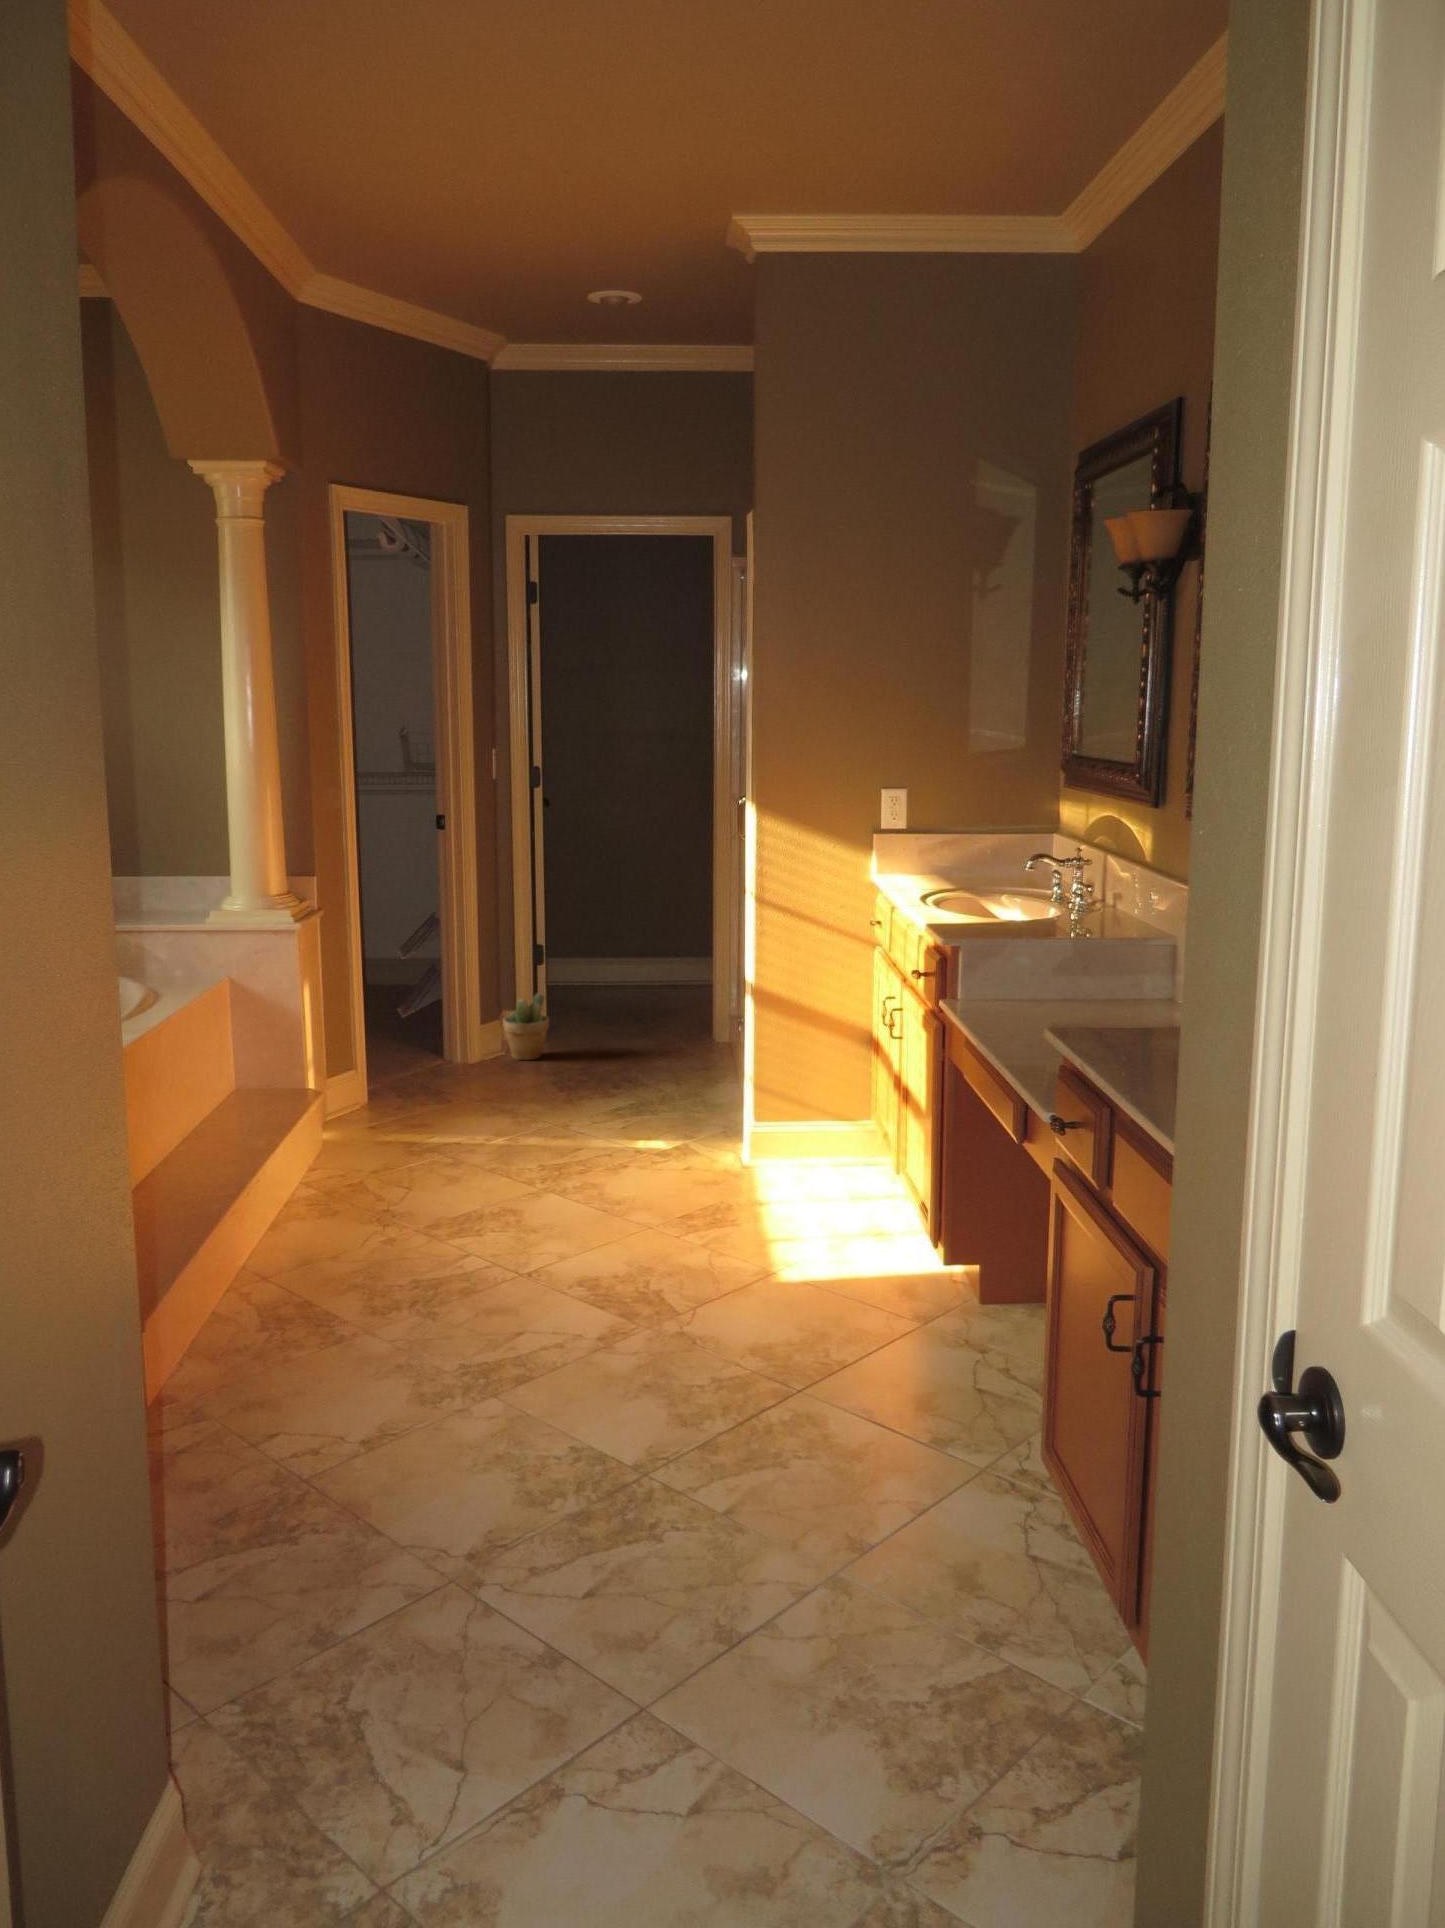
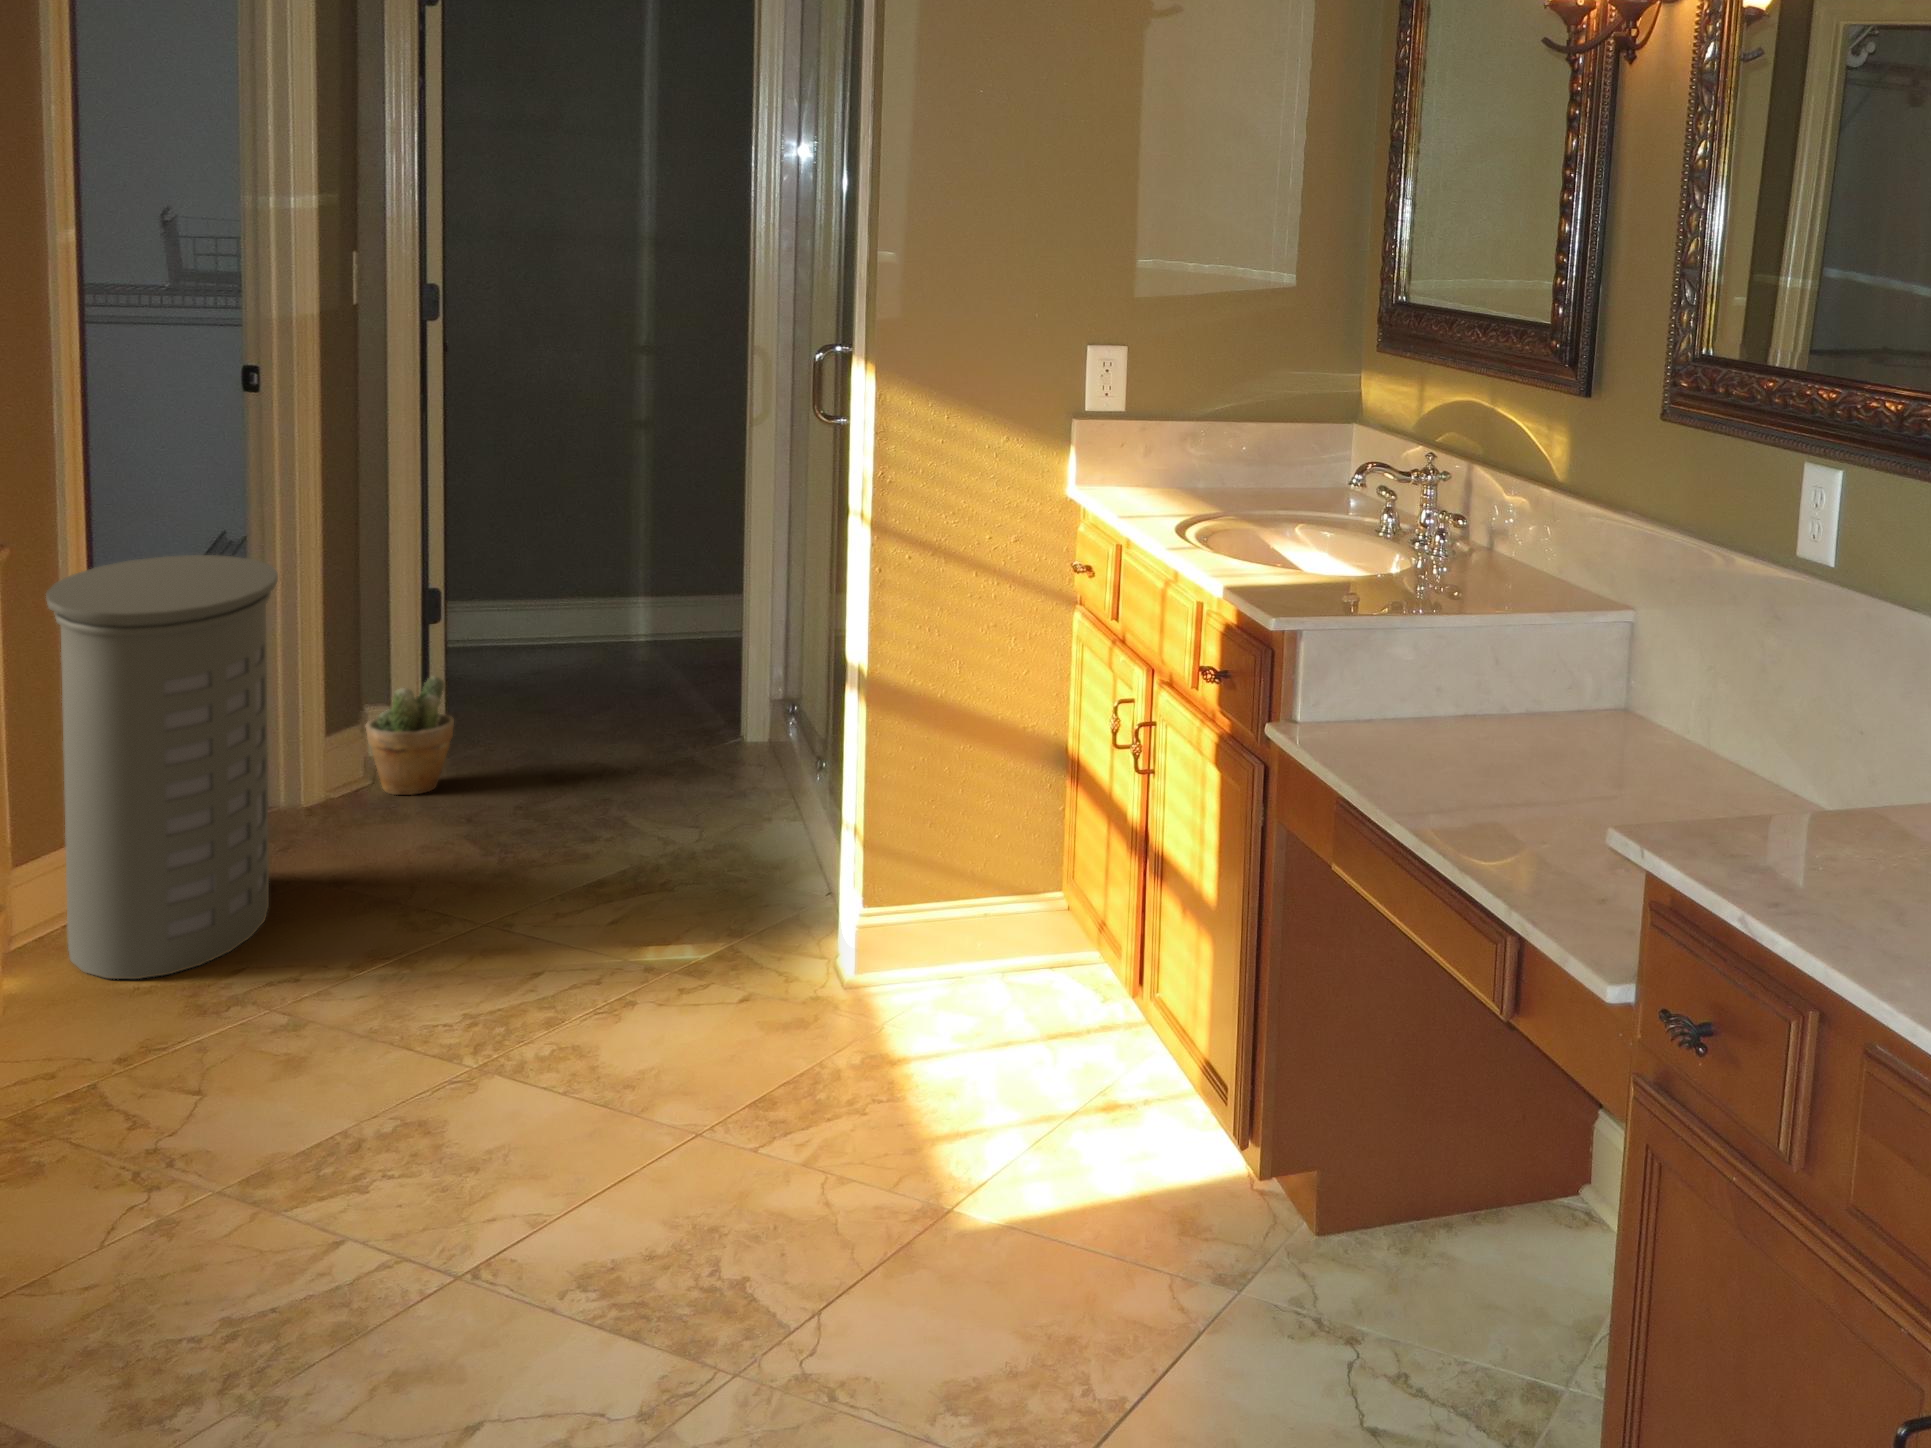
laundry hamper: none [340,918,451,1138] -> present [46,555,278,979]

